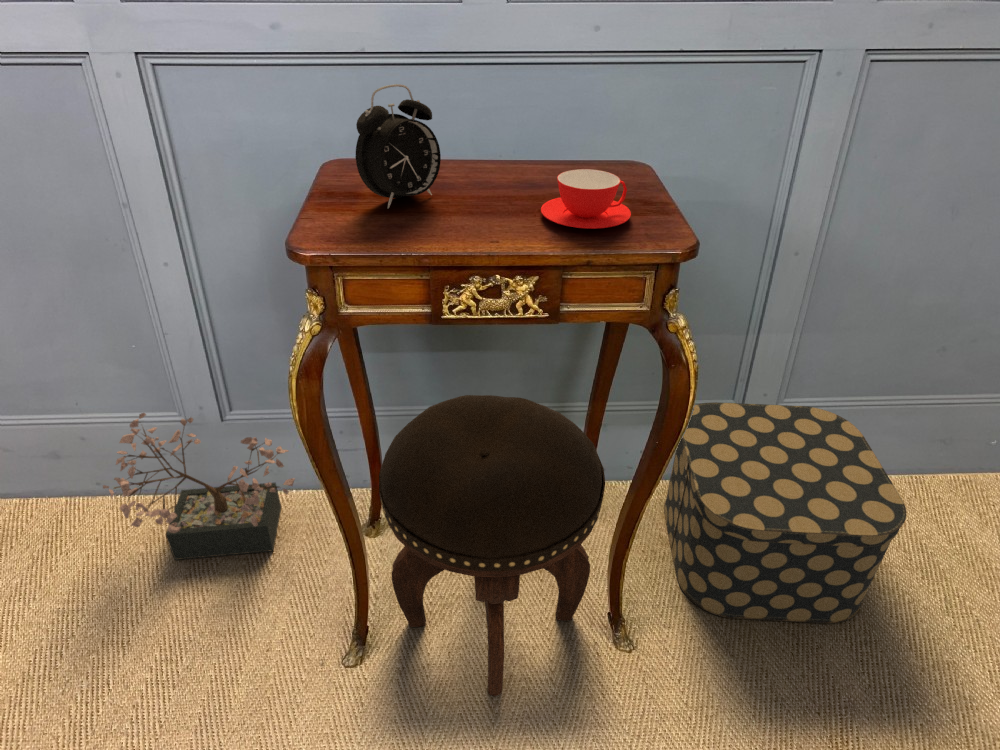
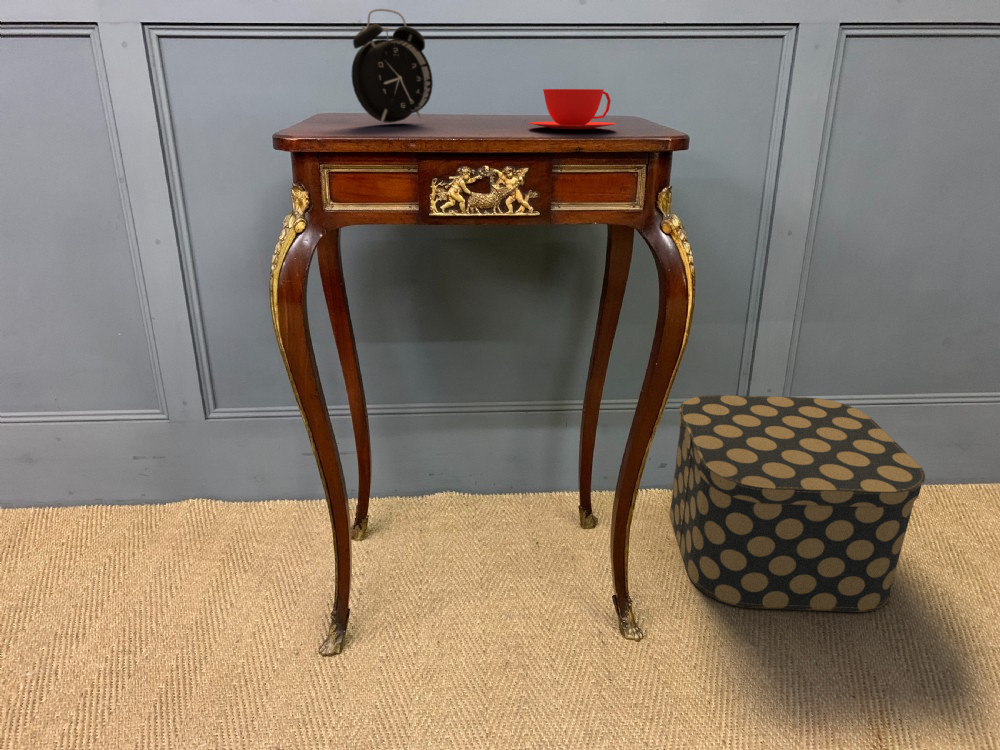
footstool: present [379,395,605,696] -> none [365,353,603,682]
decorative plant: present [103,413,295,560] -> none [75,399,279,560]

